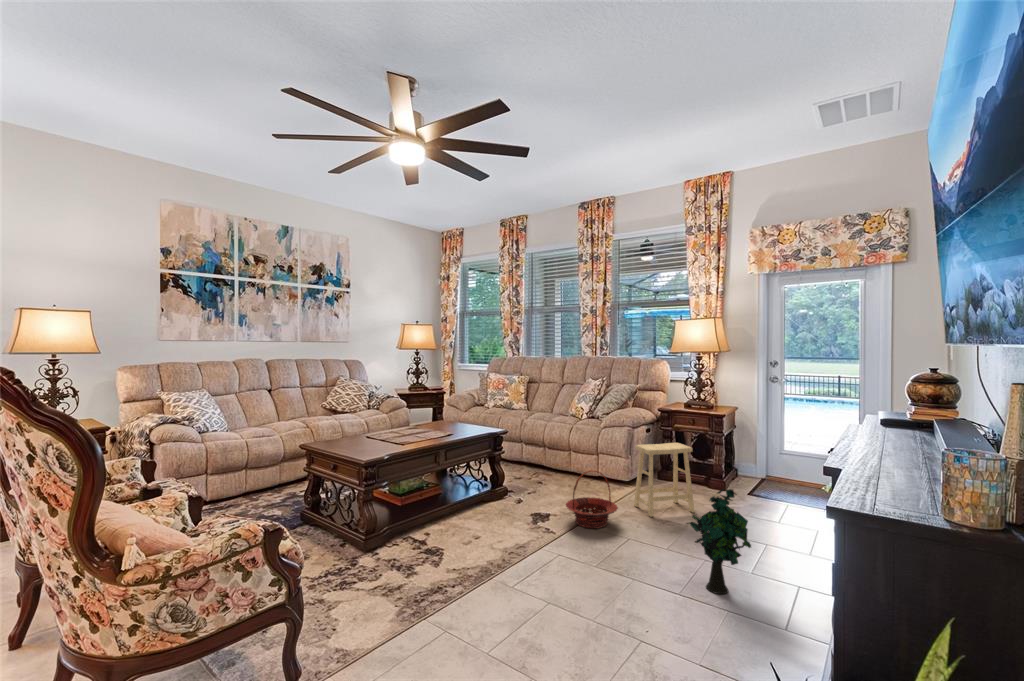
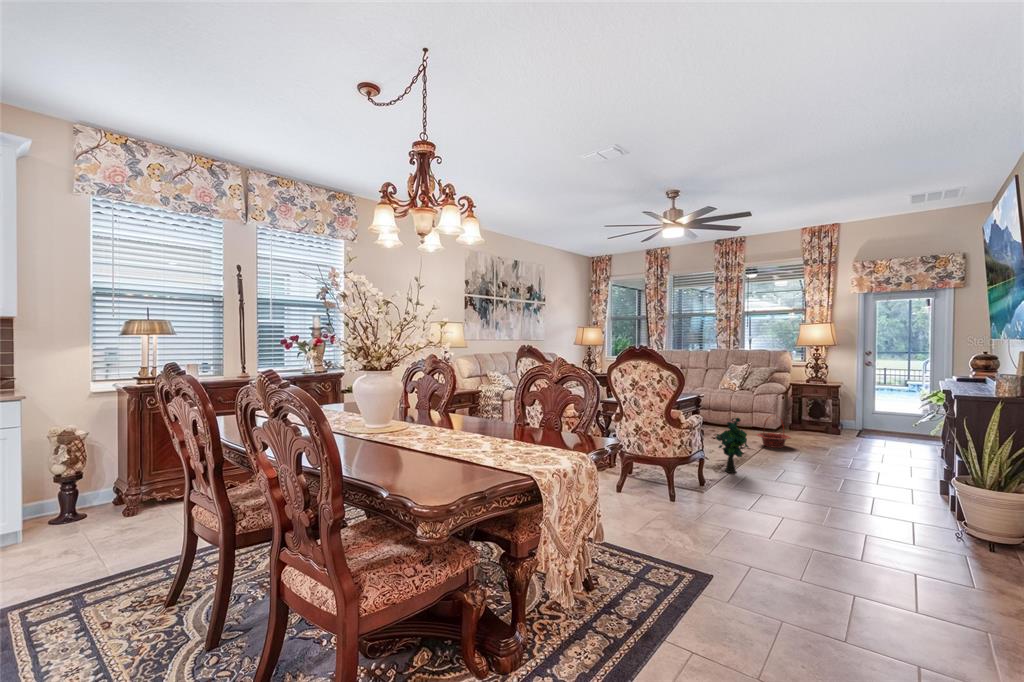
footstool: present [634,443,695,517] -> none [791,401,832,444]
decorative plant: present [687,489,751,594] -> present [715,418,749,473]

